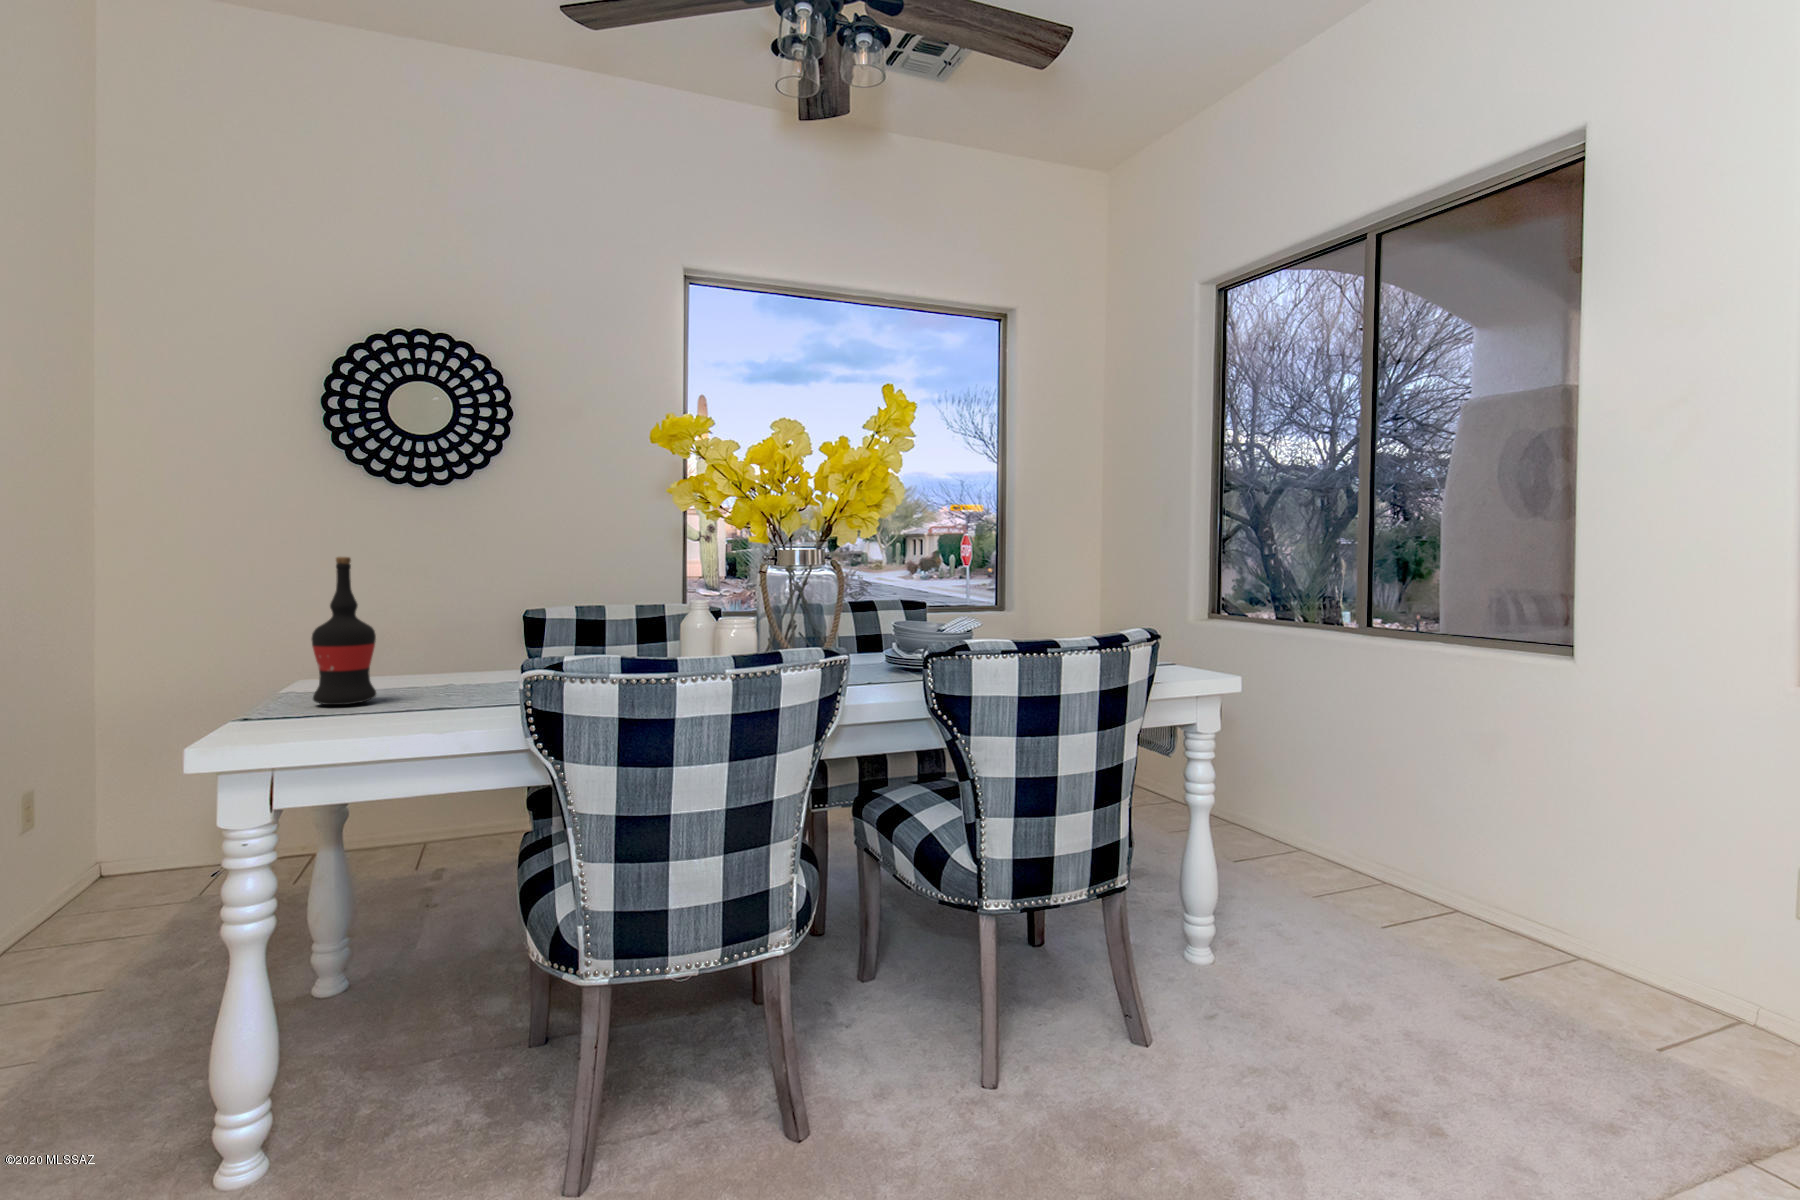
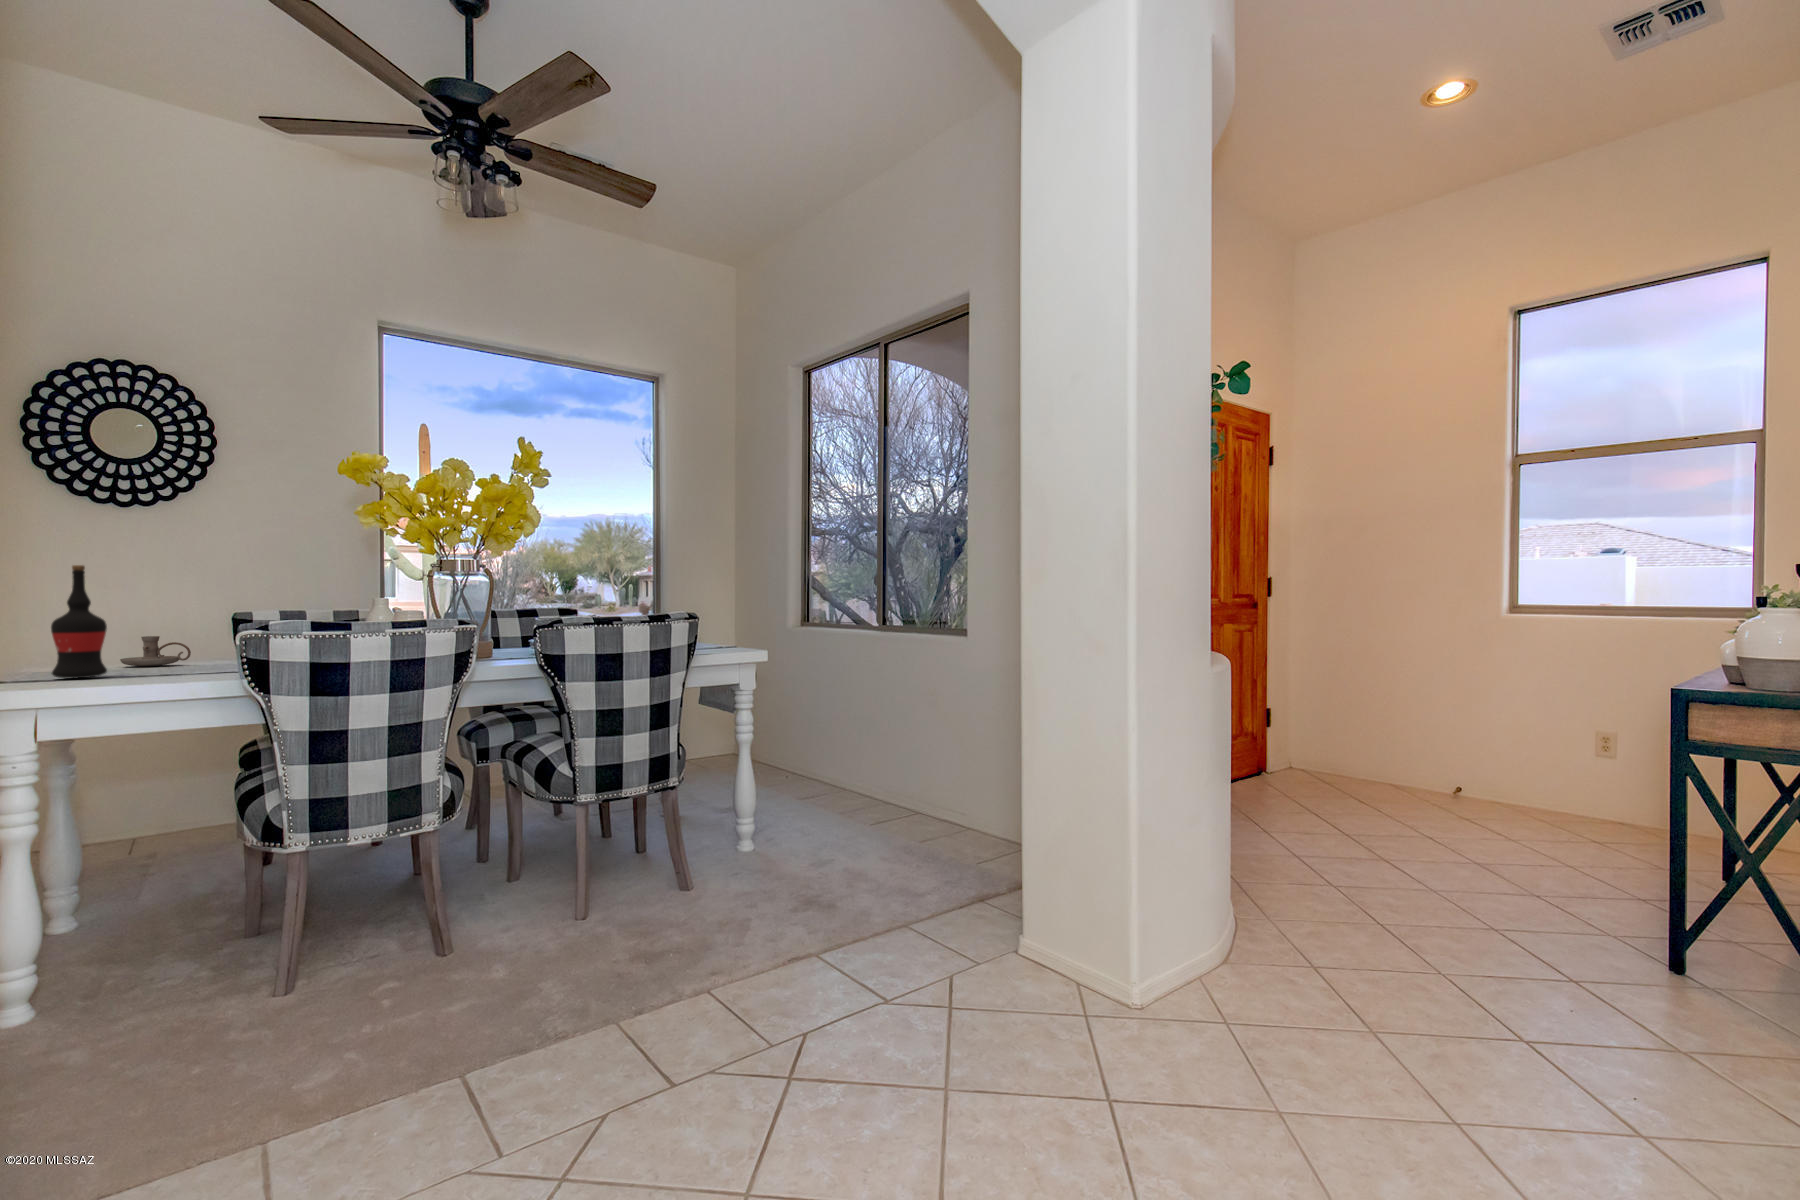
candle holder: none [405,638,477,674] -> present [120,636,191,667]

